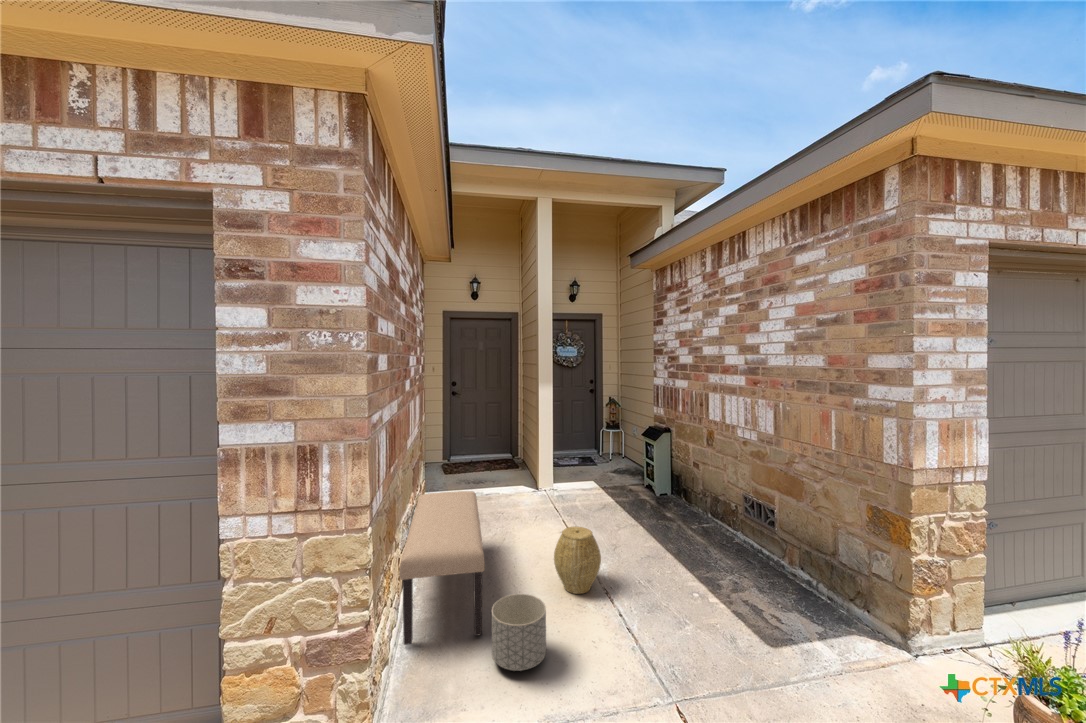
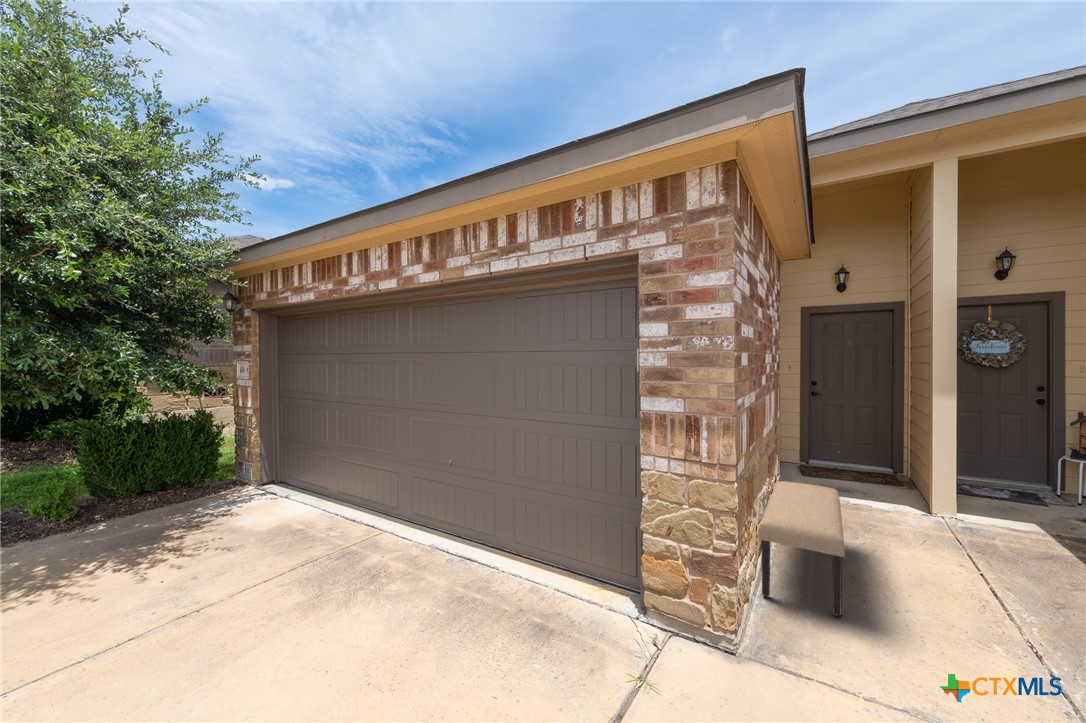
woven basket: present [554,526,601,594] -> none [941,551,1020,632]
planter: present [492,594,546,671] -> none [851,587,920,663]

